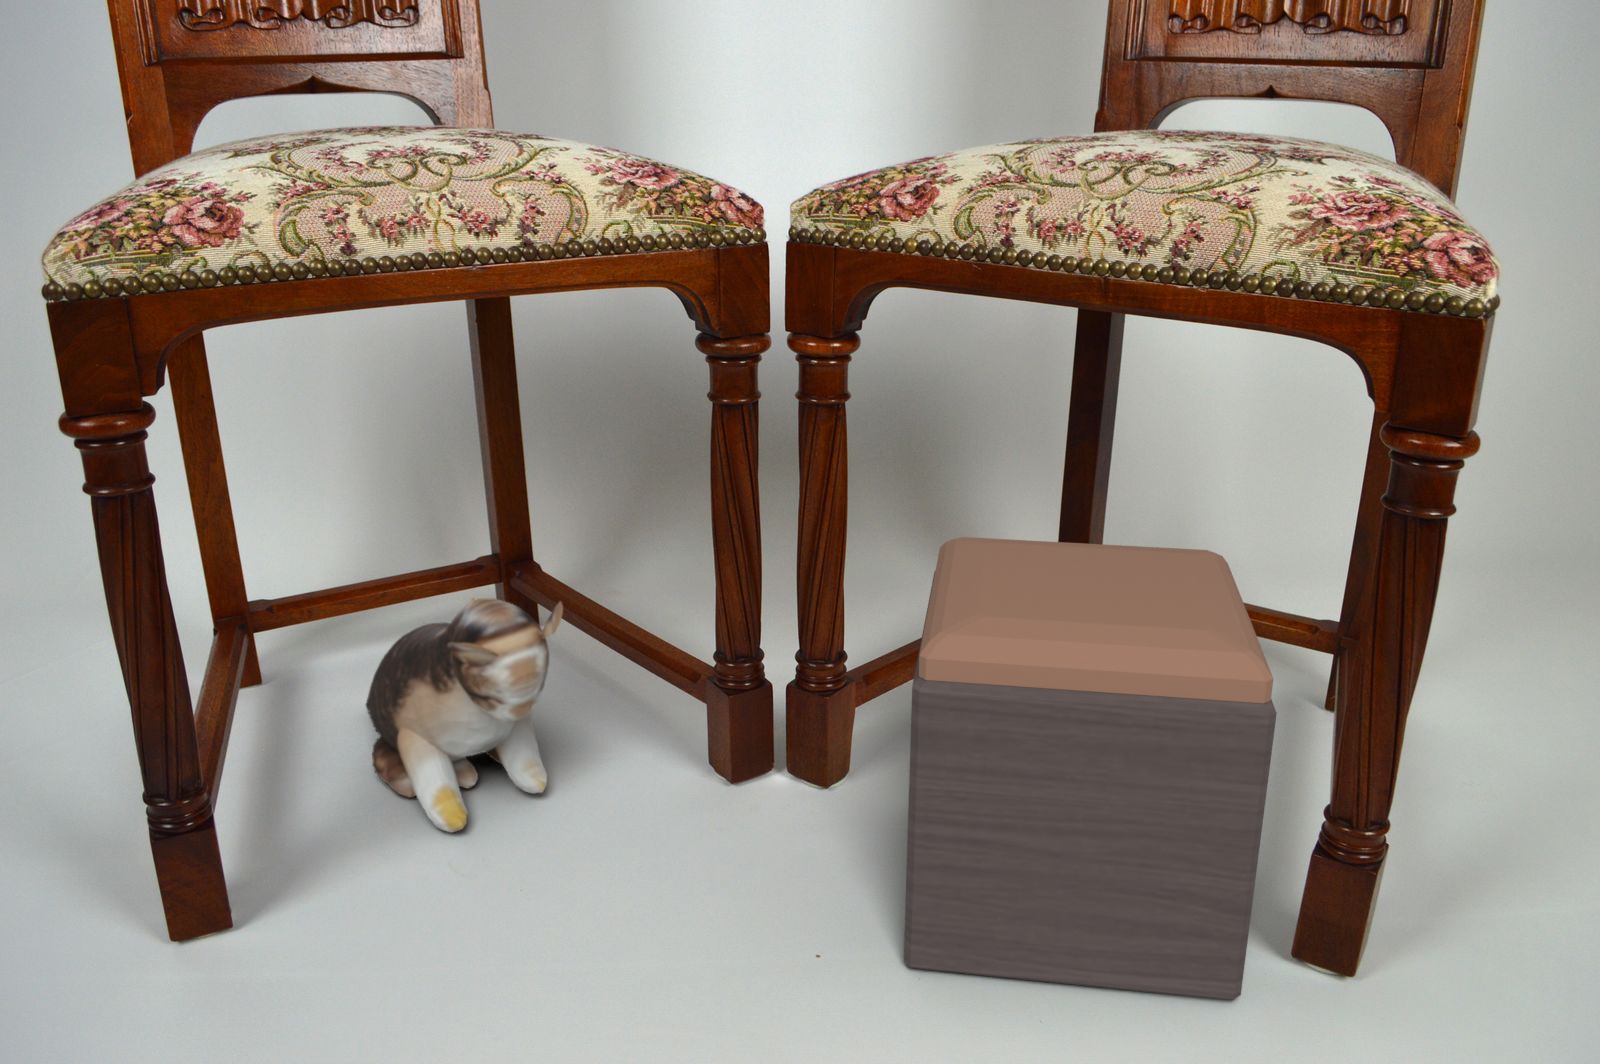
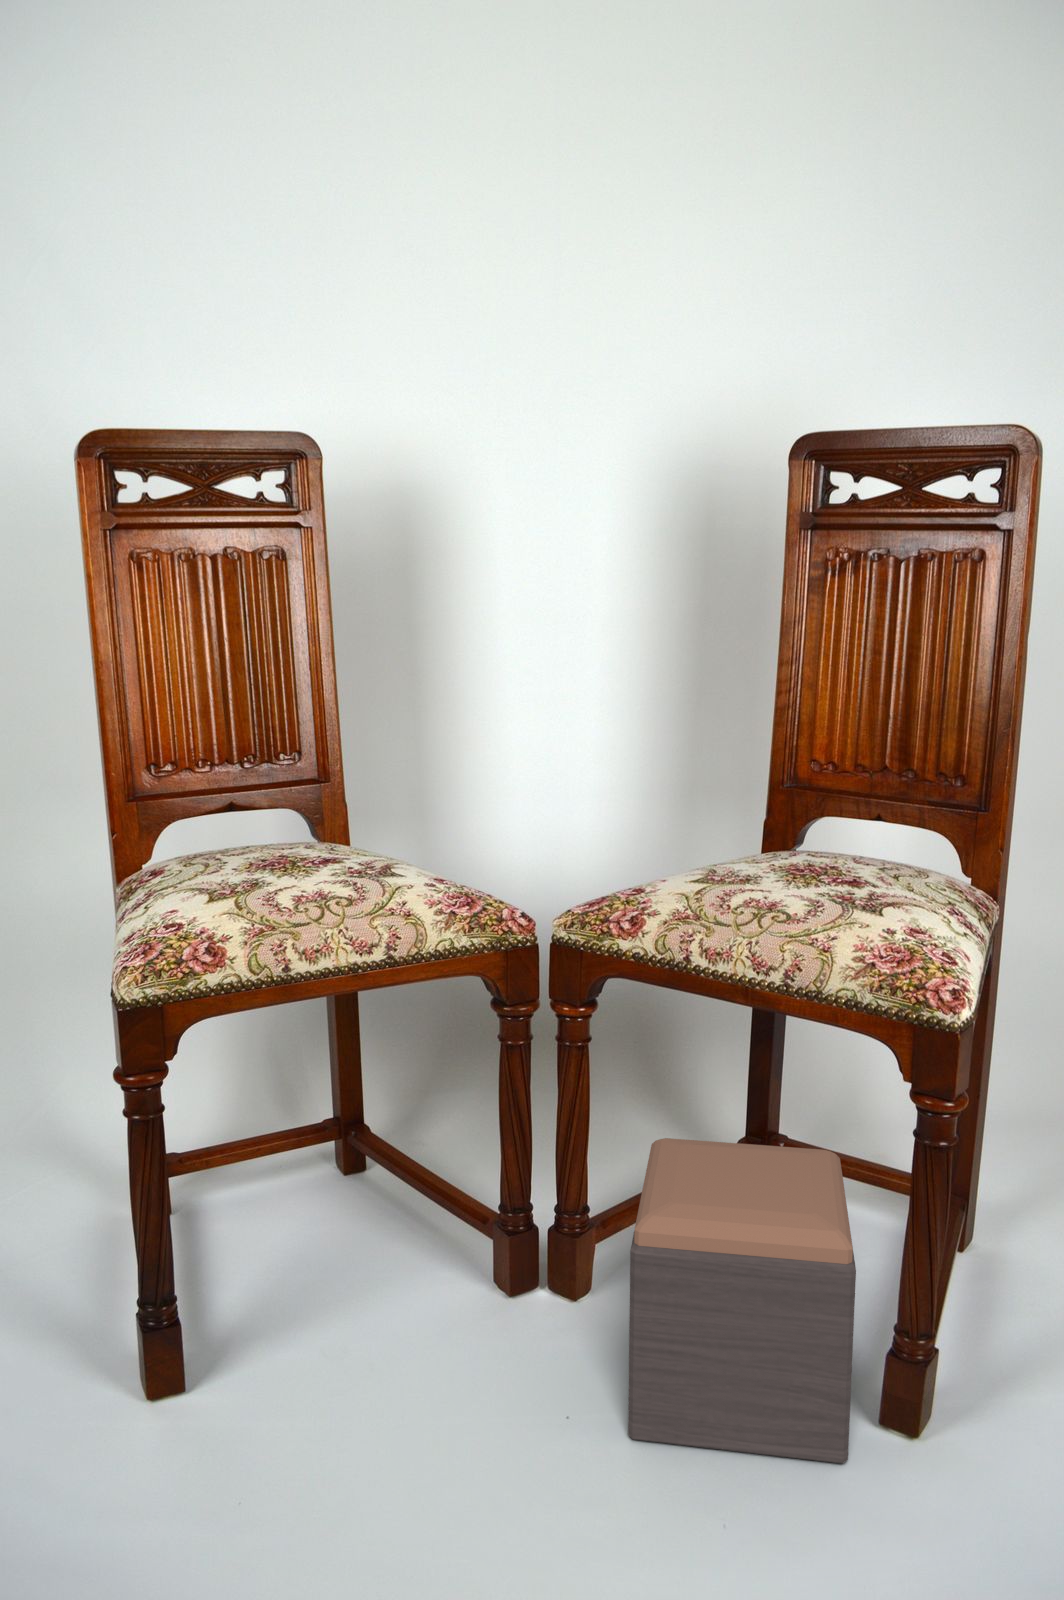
plush toy: present [366,598,563,832] -> none [253,1178,405,1340]

